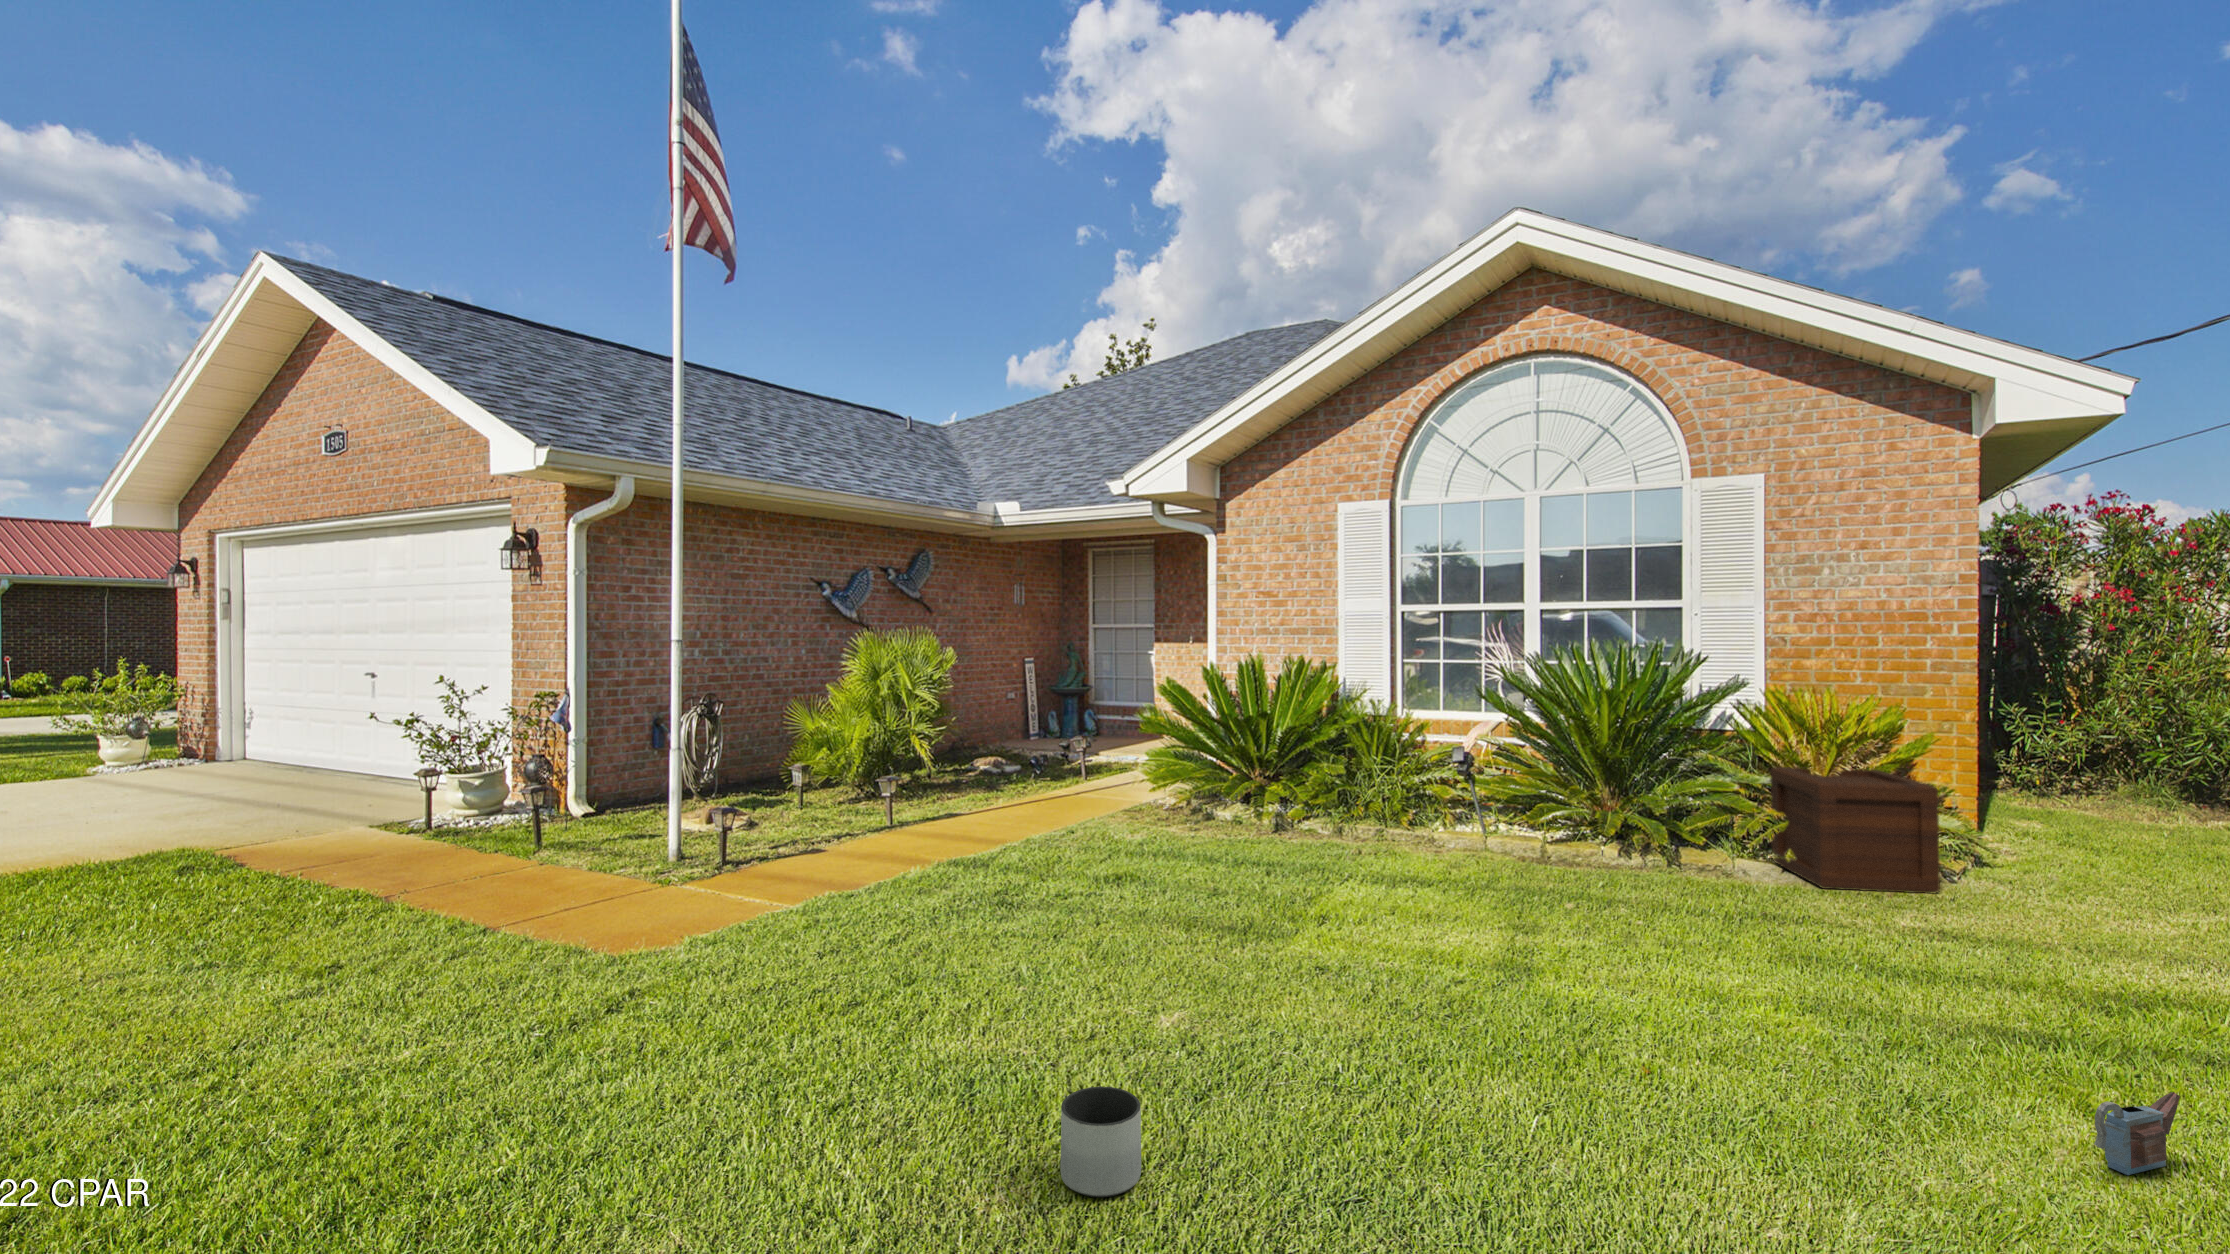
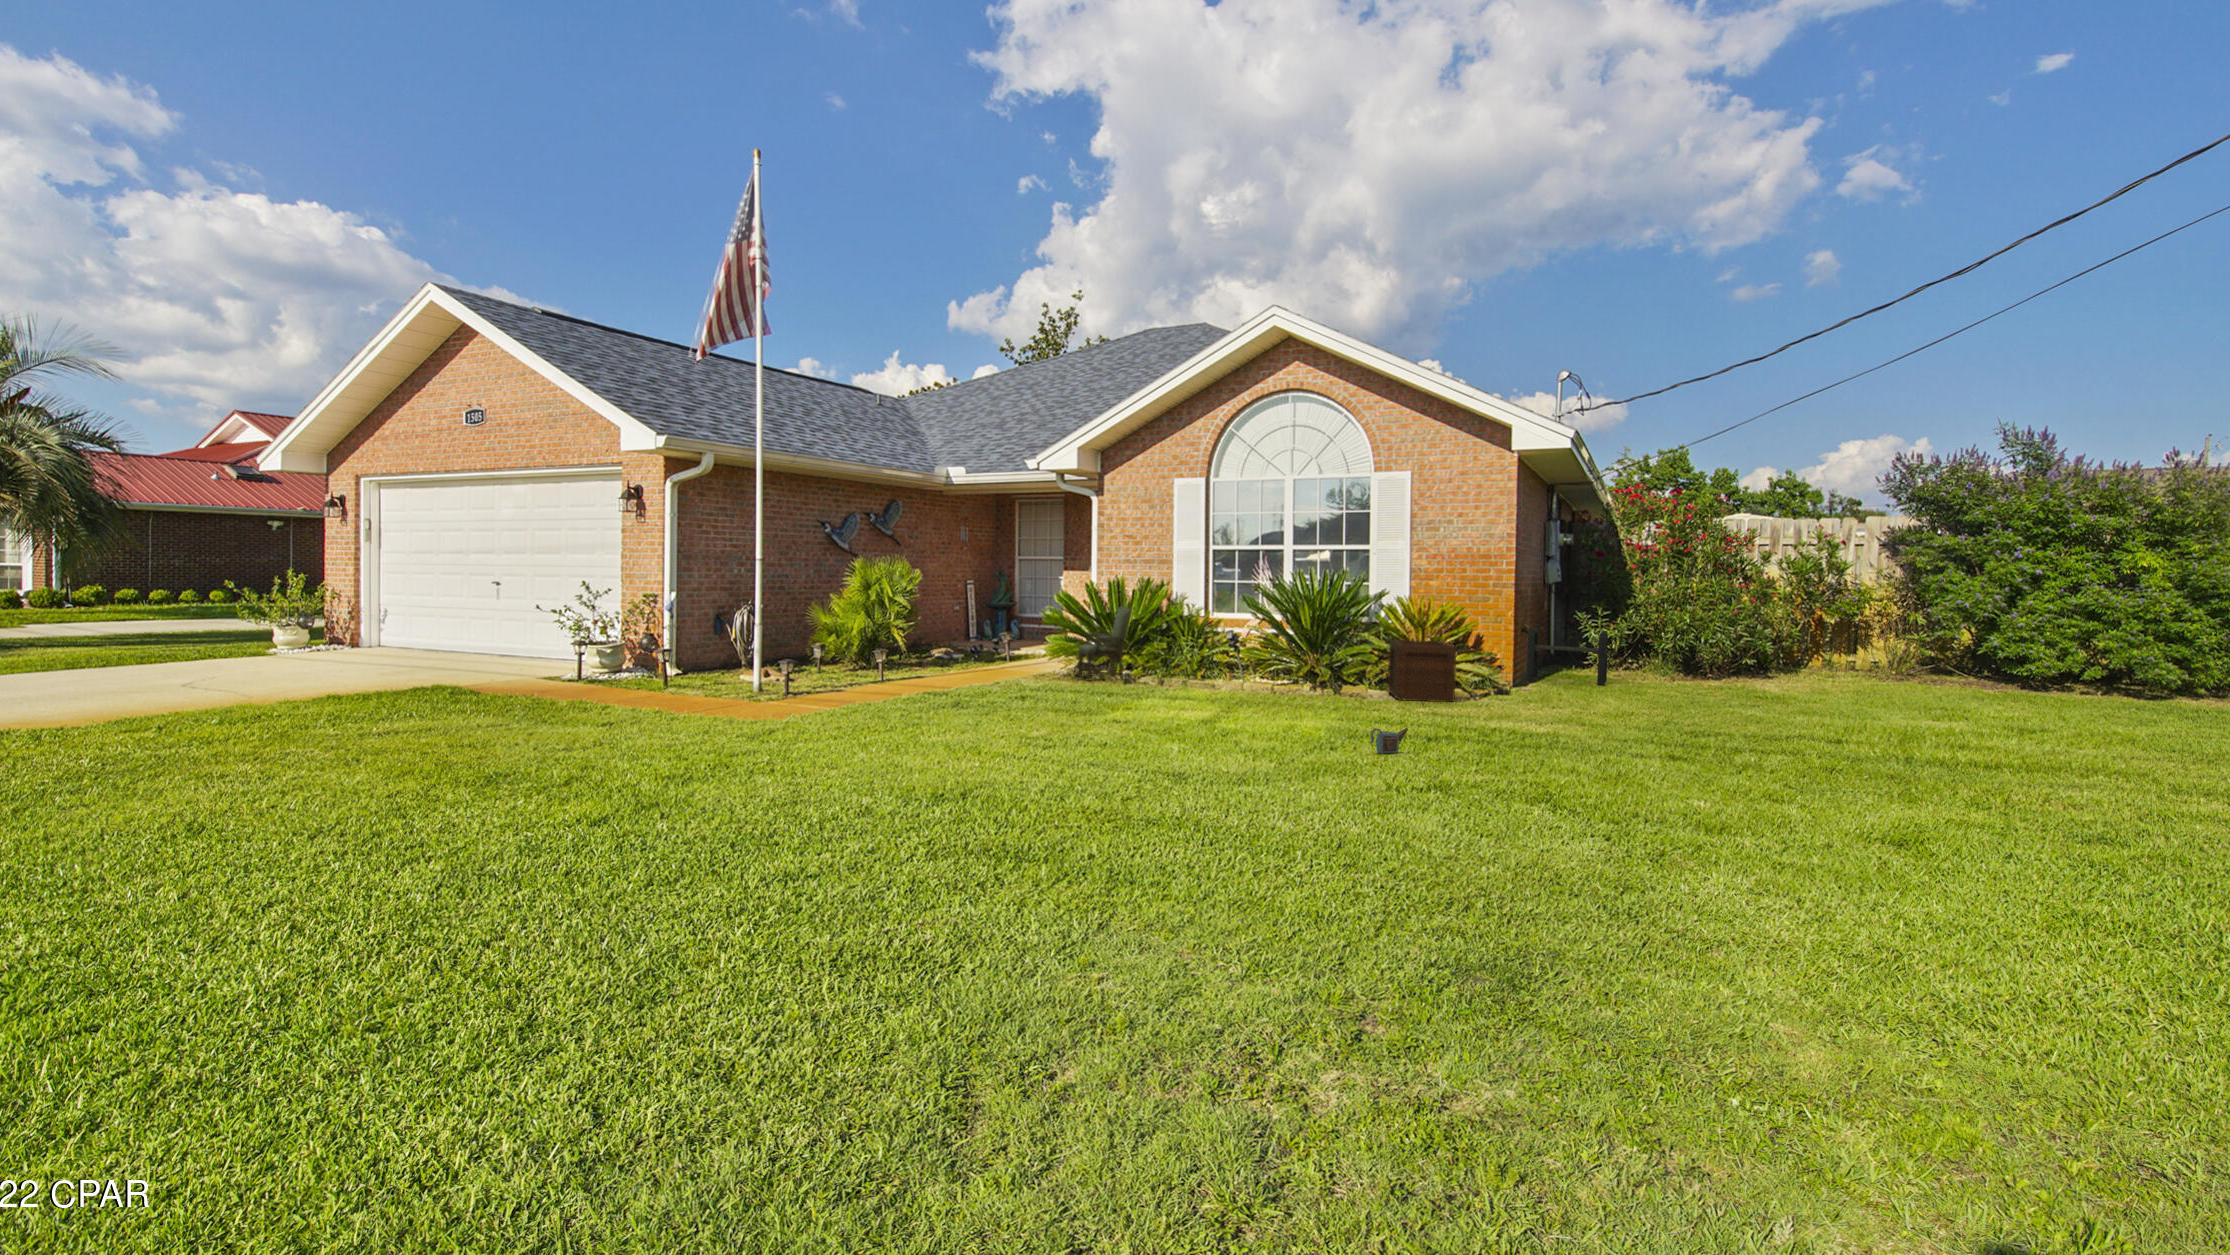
armchair: none [1200,703,1291,834] -> present [1077,606,1132,681]
bench: none [1950,729,2125,835] -> present [1526,628,1608,686]
planter: present [1060,1087,1141,1197] -> none [992,724,1022,755]

